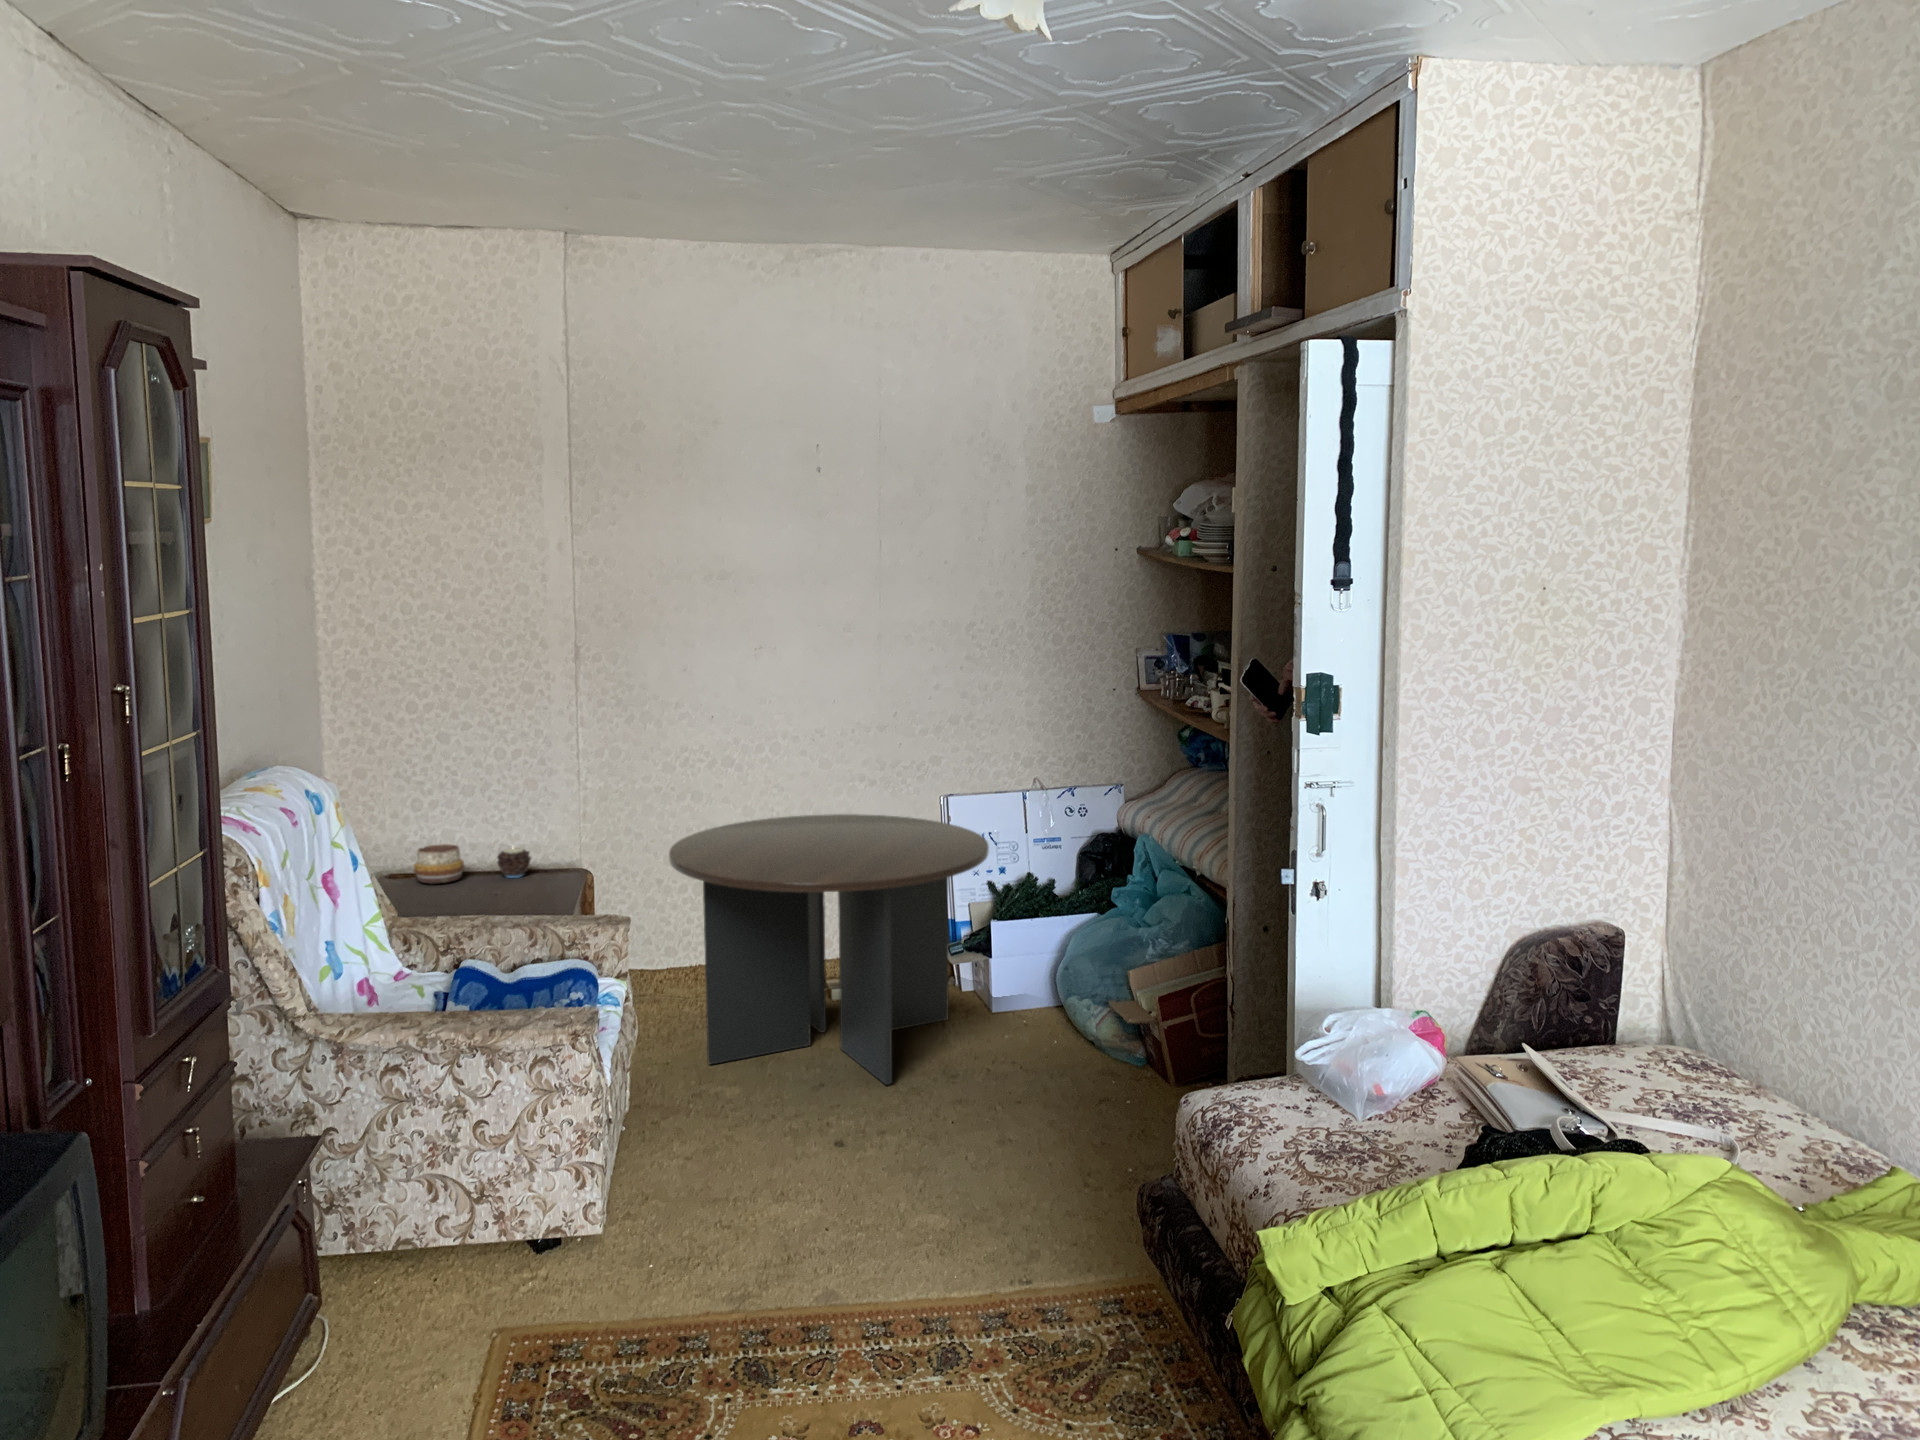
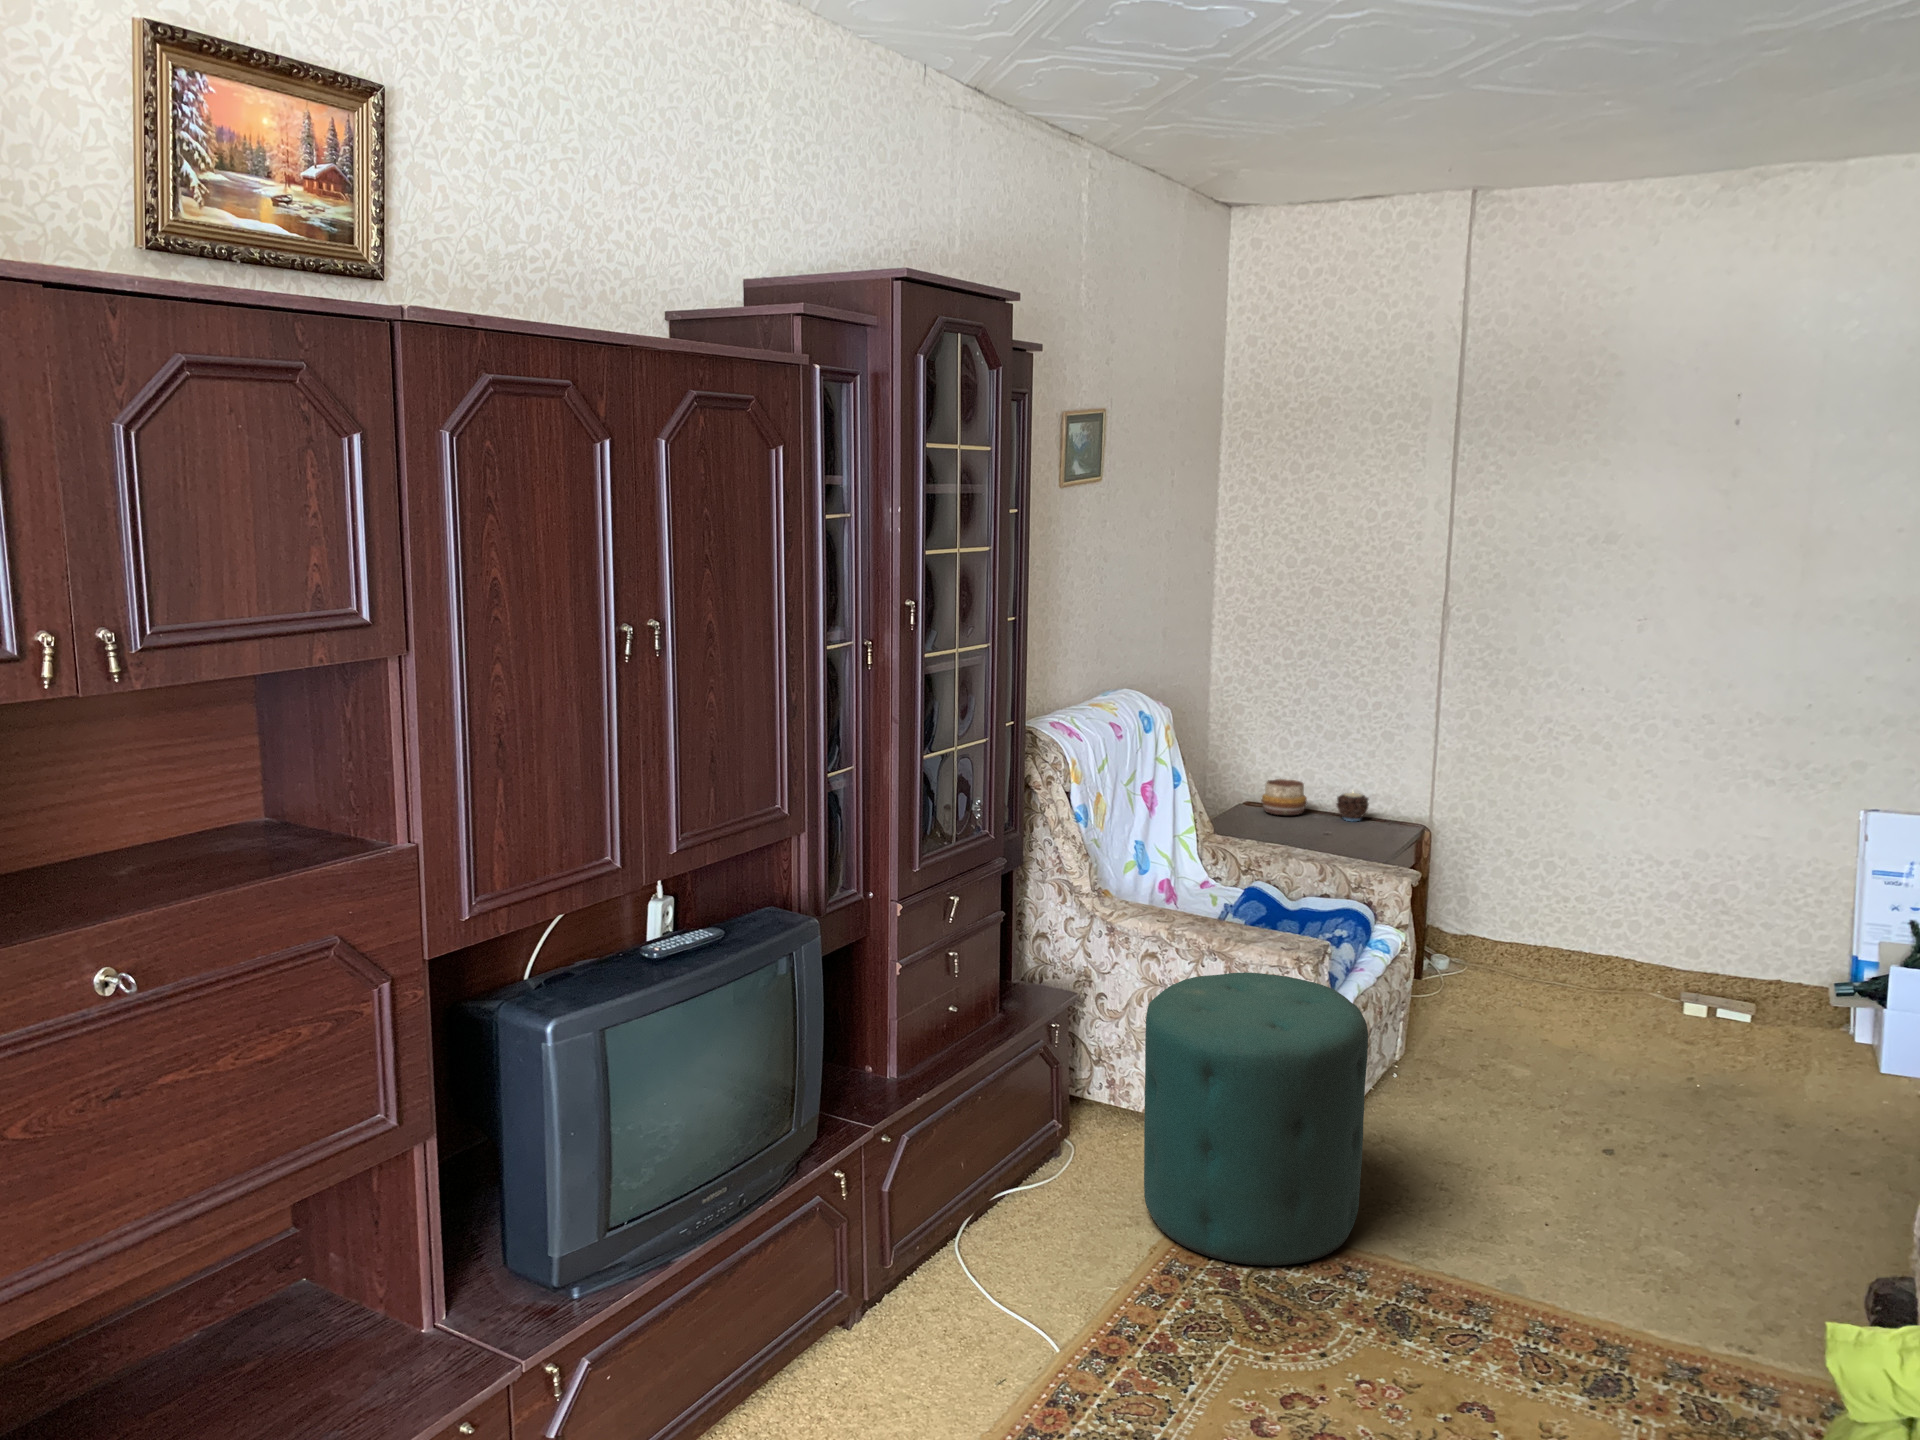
coffee table: present [669,814,989,1085] -> none [1489,799,1892,1114]
ottoman: none [426,1055,672,1385] -> present [1144,973,1368,1266]

